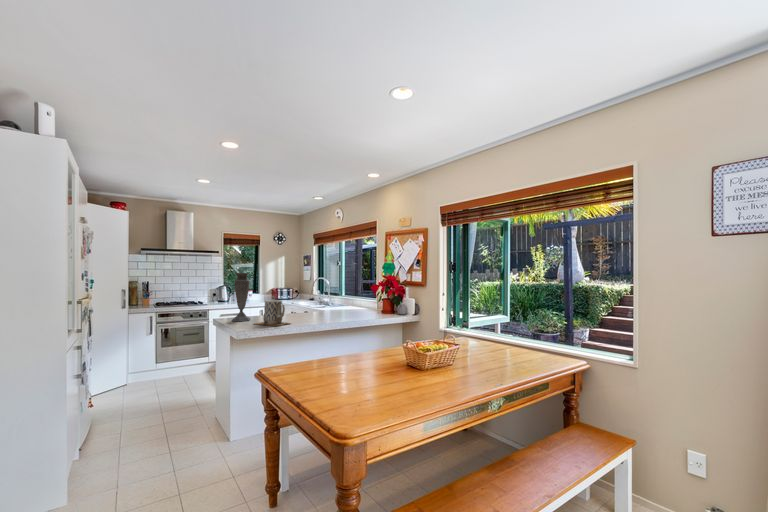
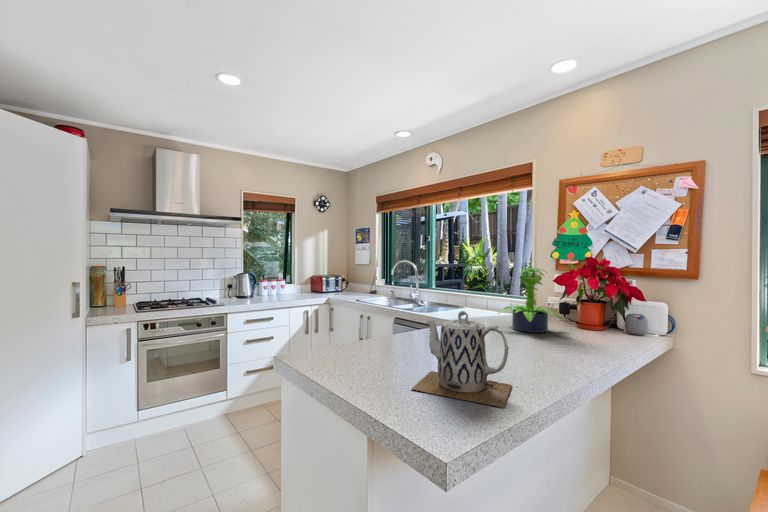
vase: present [232,273,250,321] -> none [332,248,375,374]
potted plant: none [337,280,370,314] -> present [498,267,563,333]

